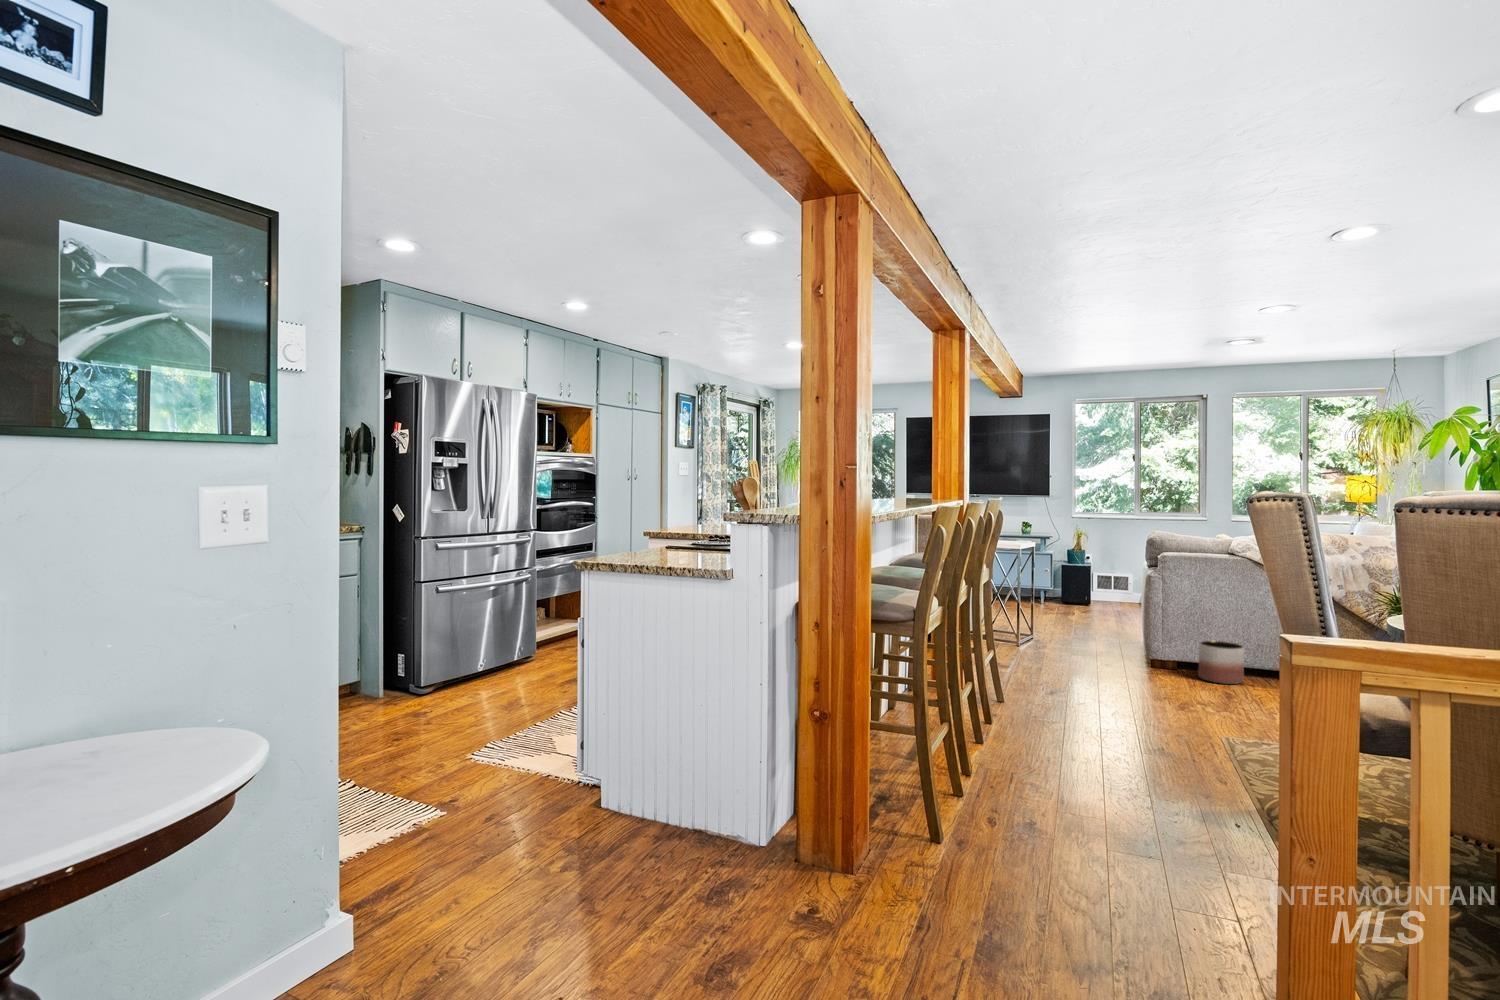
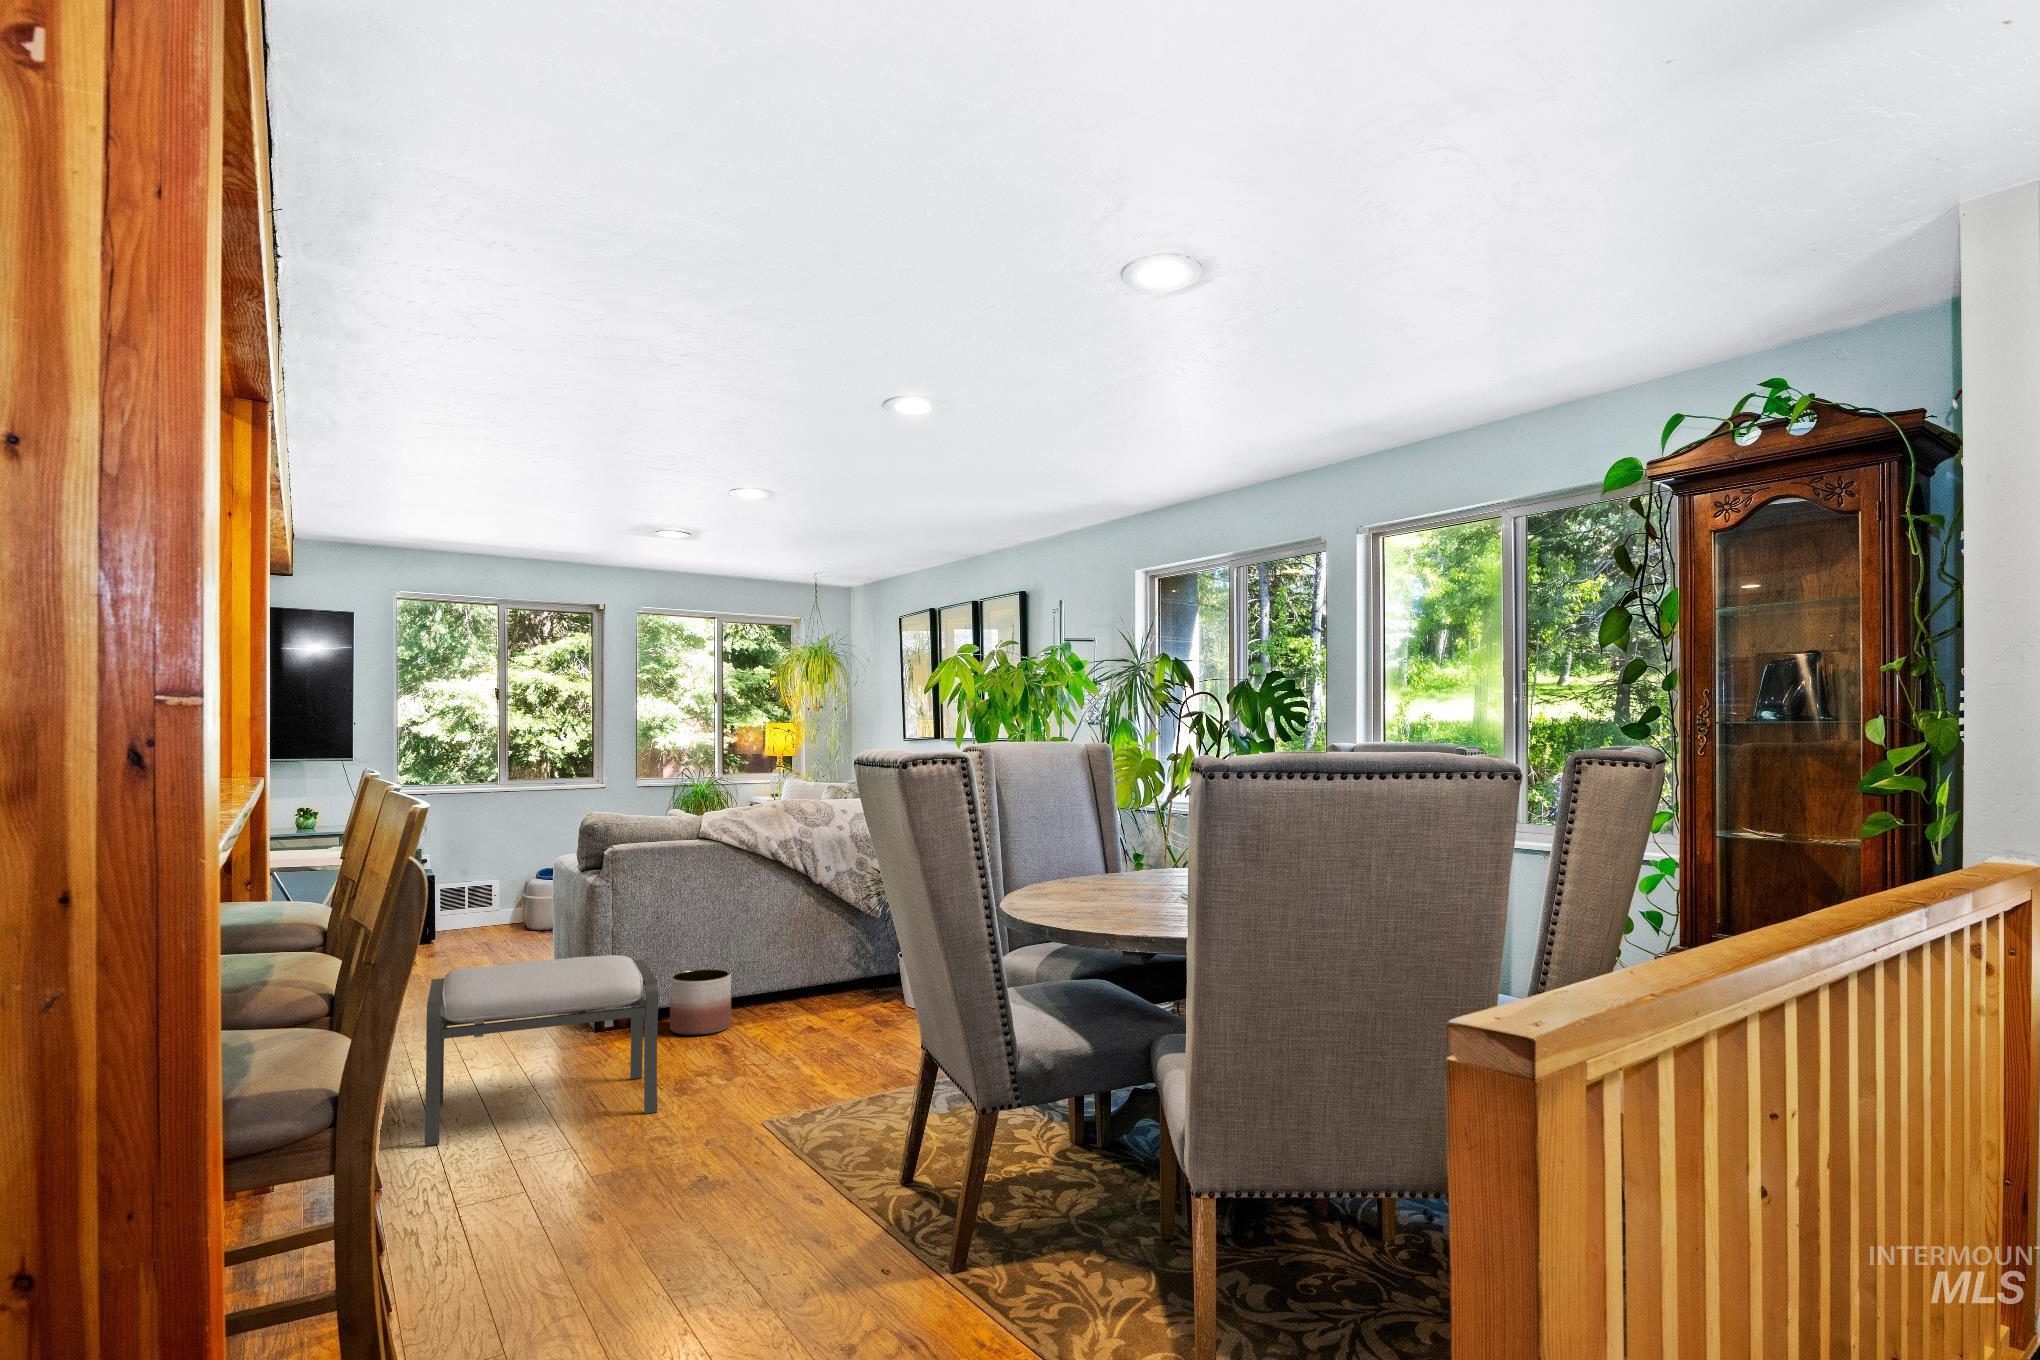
ottoman: none [1027,609,1164,714] -> present [425,955,659,1146]

